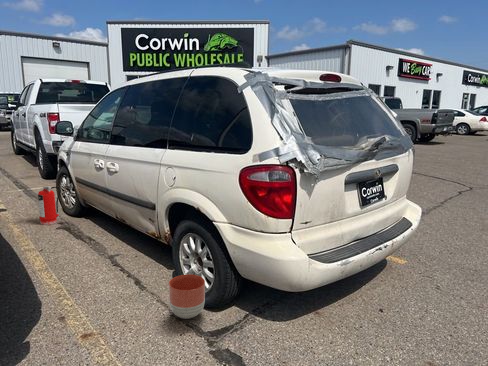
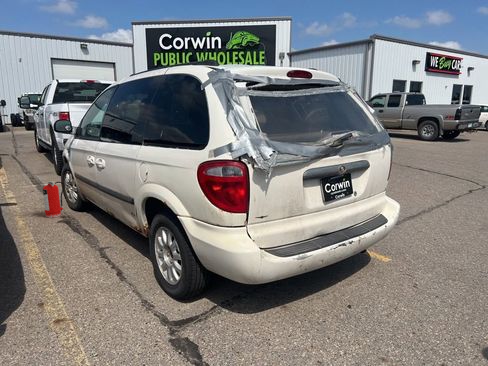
planter: present [169,274,205,319] -> none [138,266,173,309]

